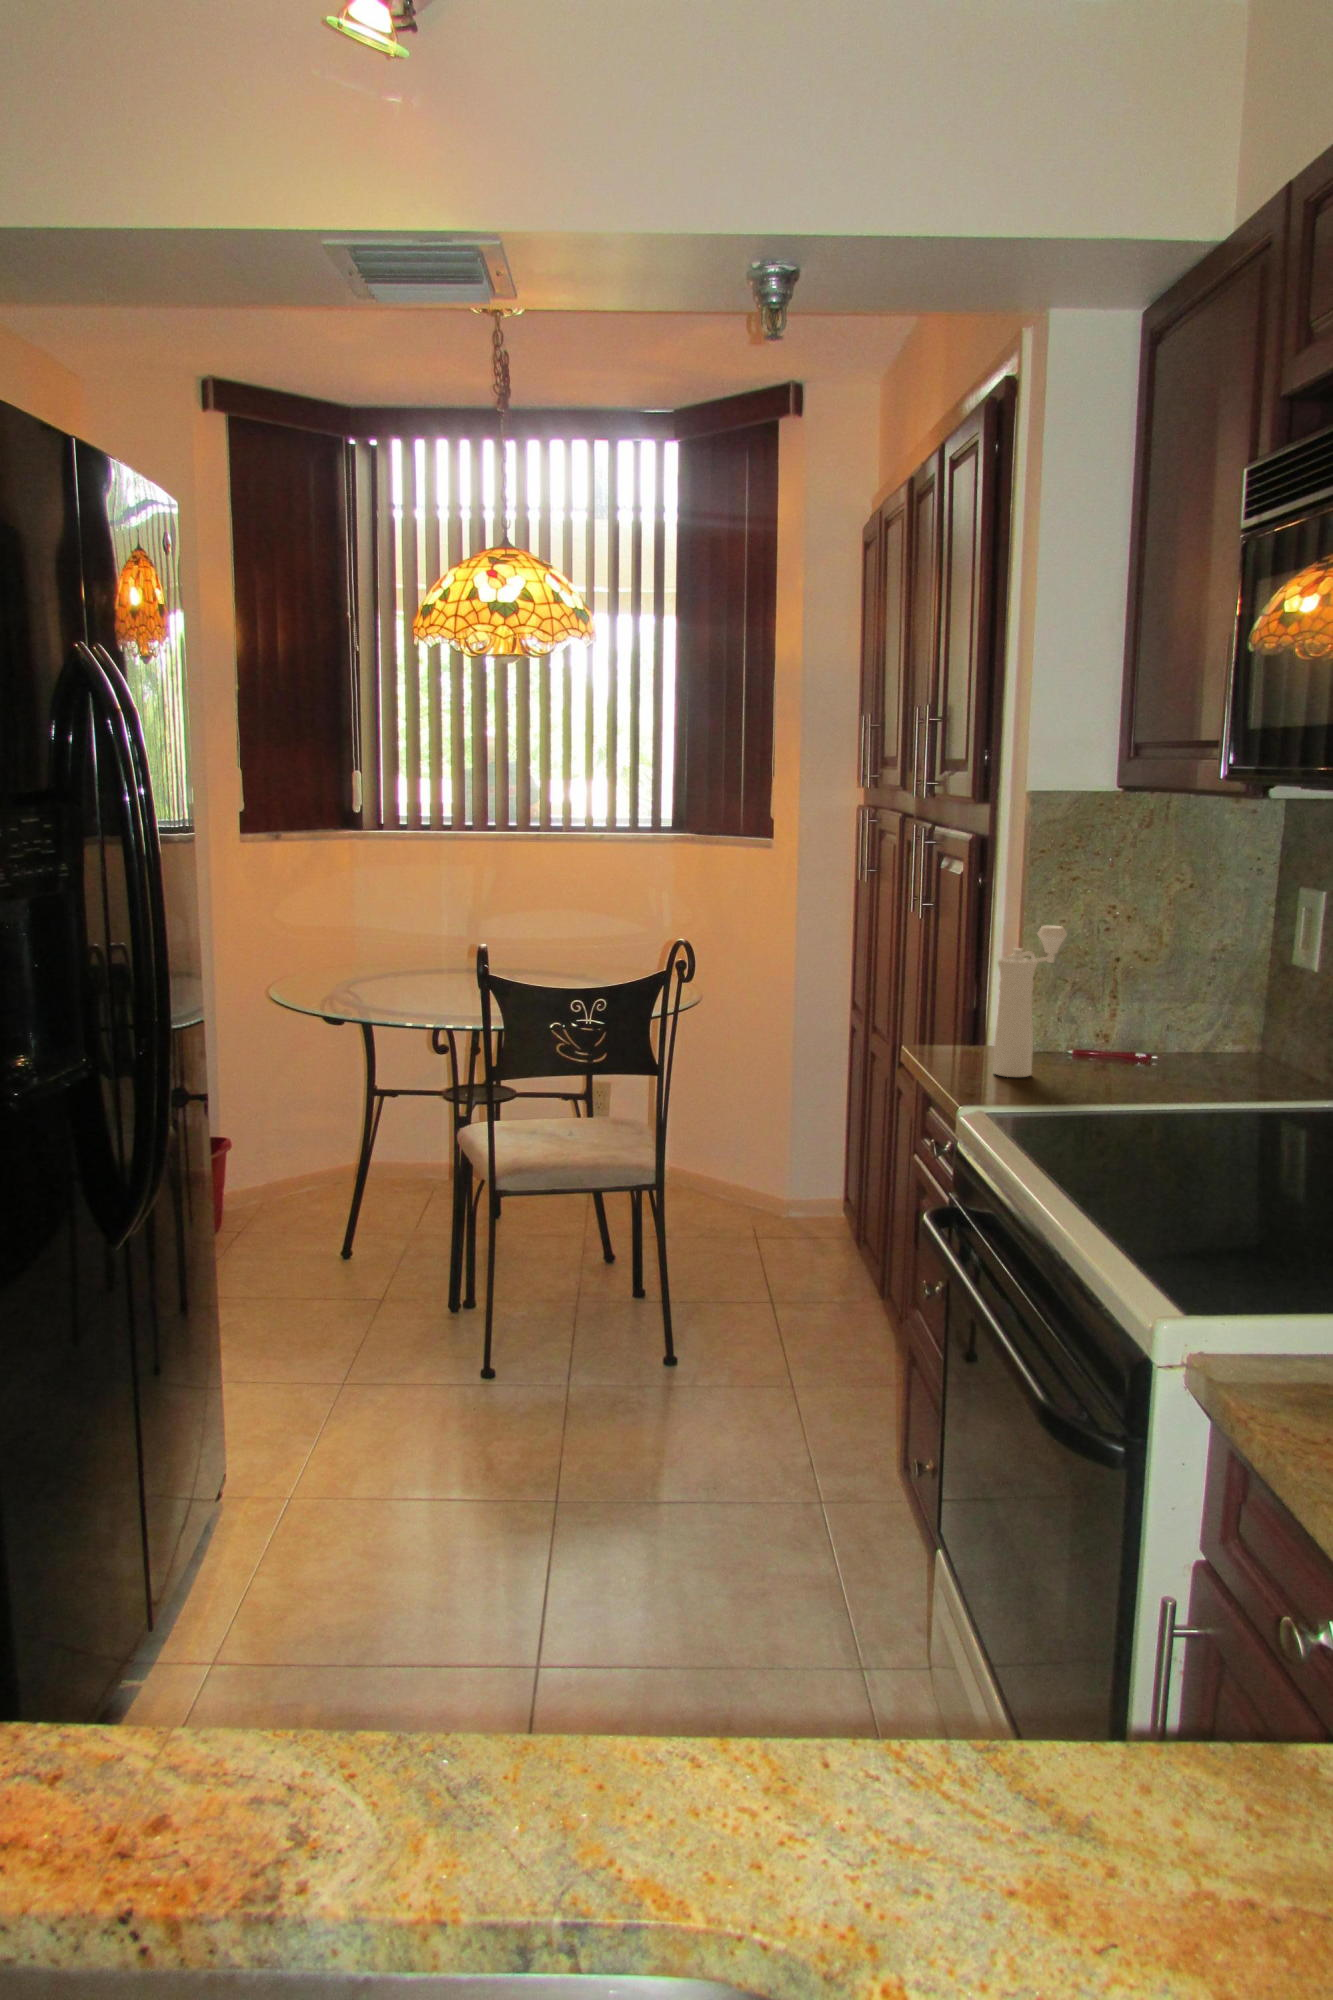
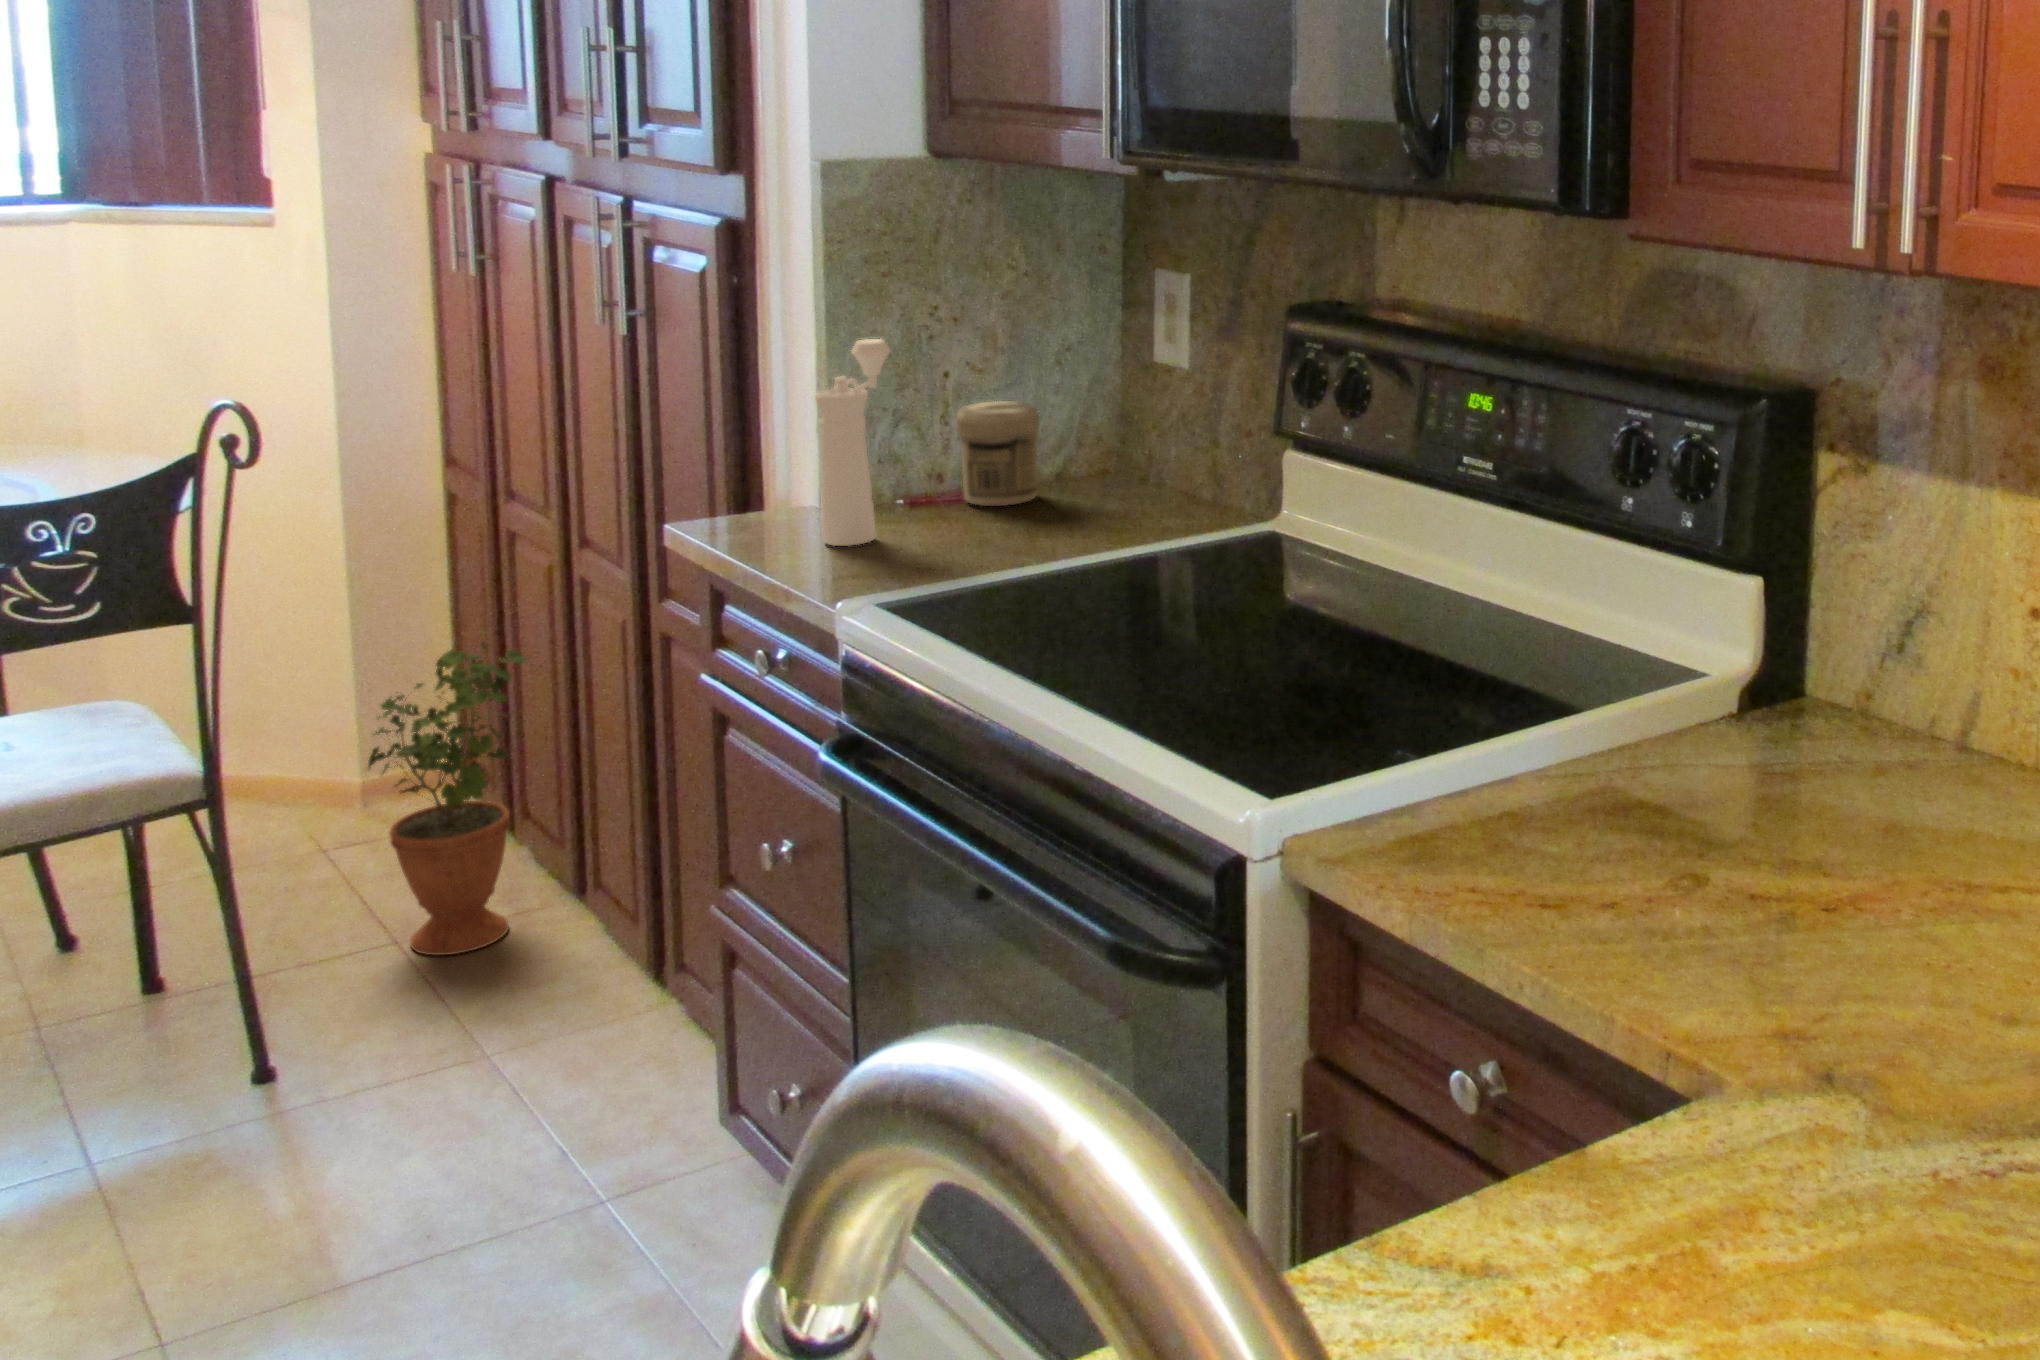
jar: none [1116,987,1184,1069] -> present [956,401,1040,506]
potted plant: none [758,1116,859,1324] -> present [368,642,528,955]

